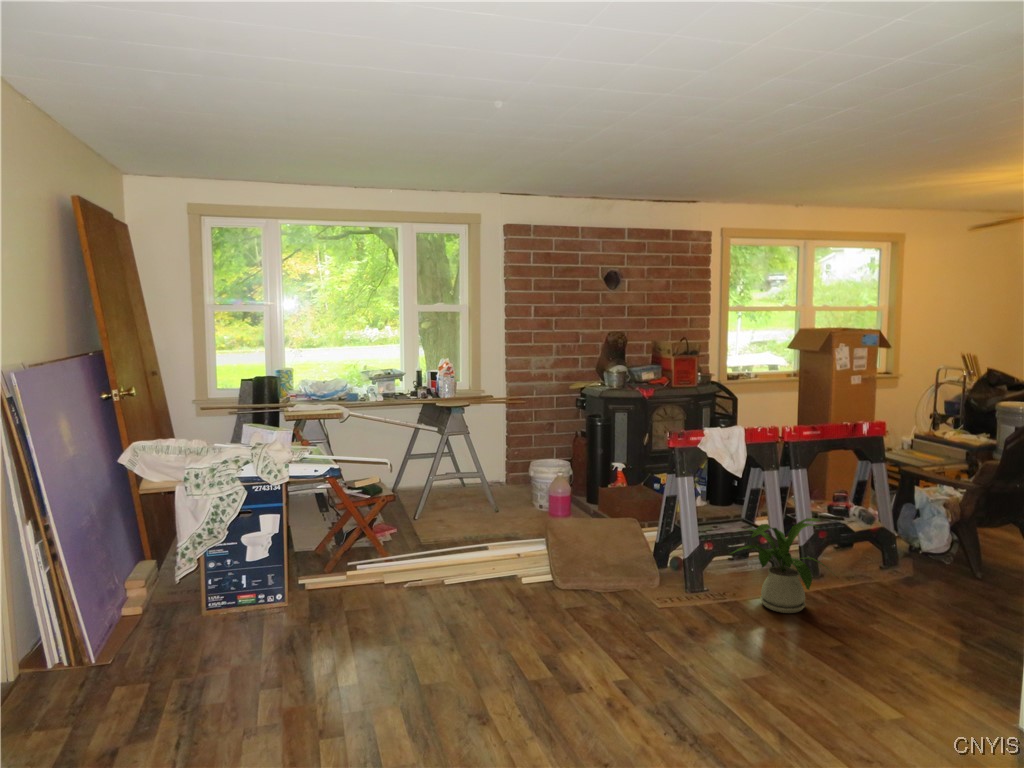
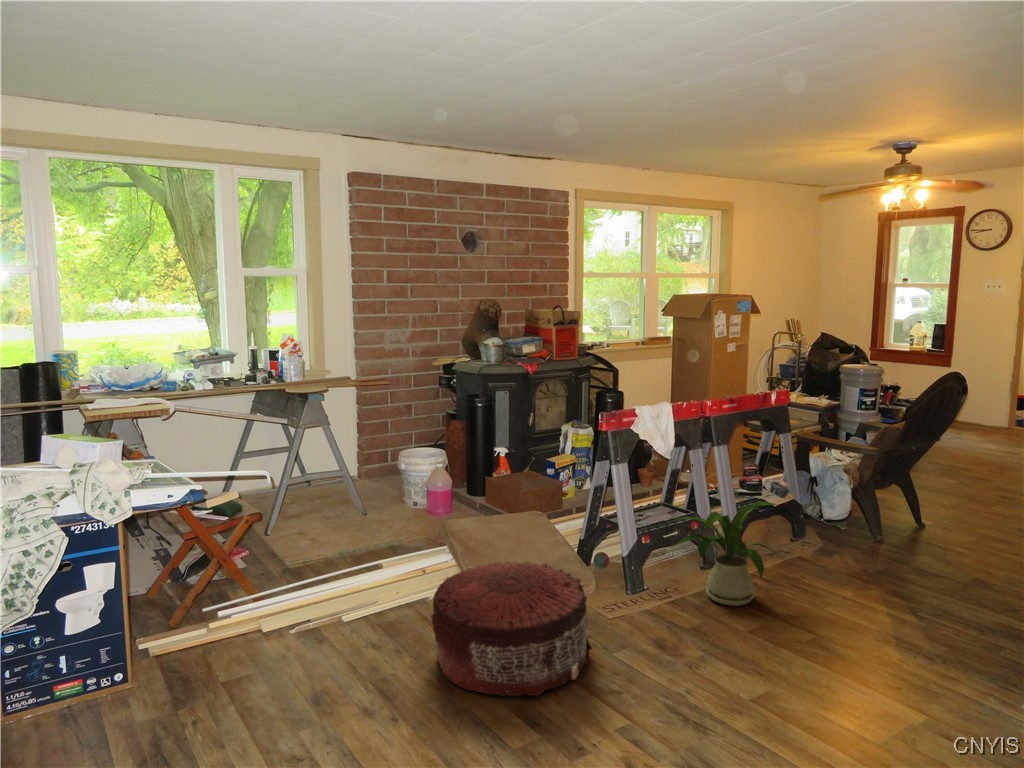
pouf: none [496,546,628,651] -> present [431,562,592,696]

